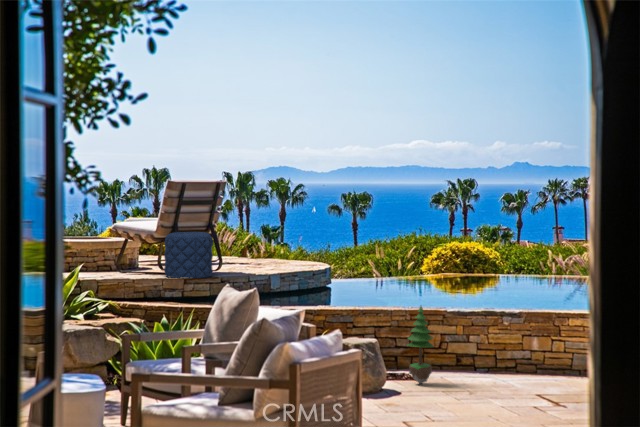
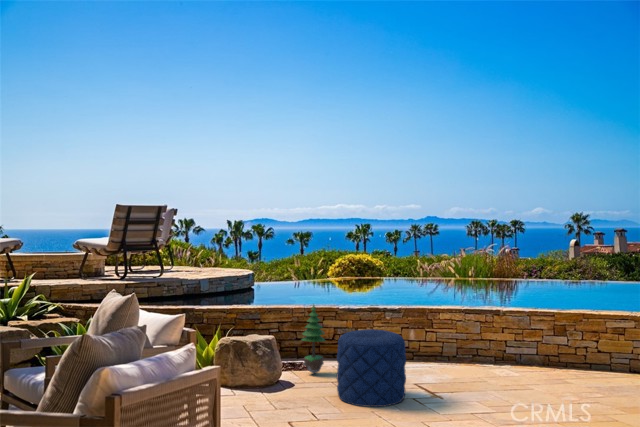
pouf: present [164,232,213,278] -> present [337,329,406,407]

